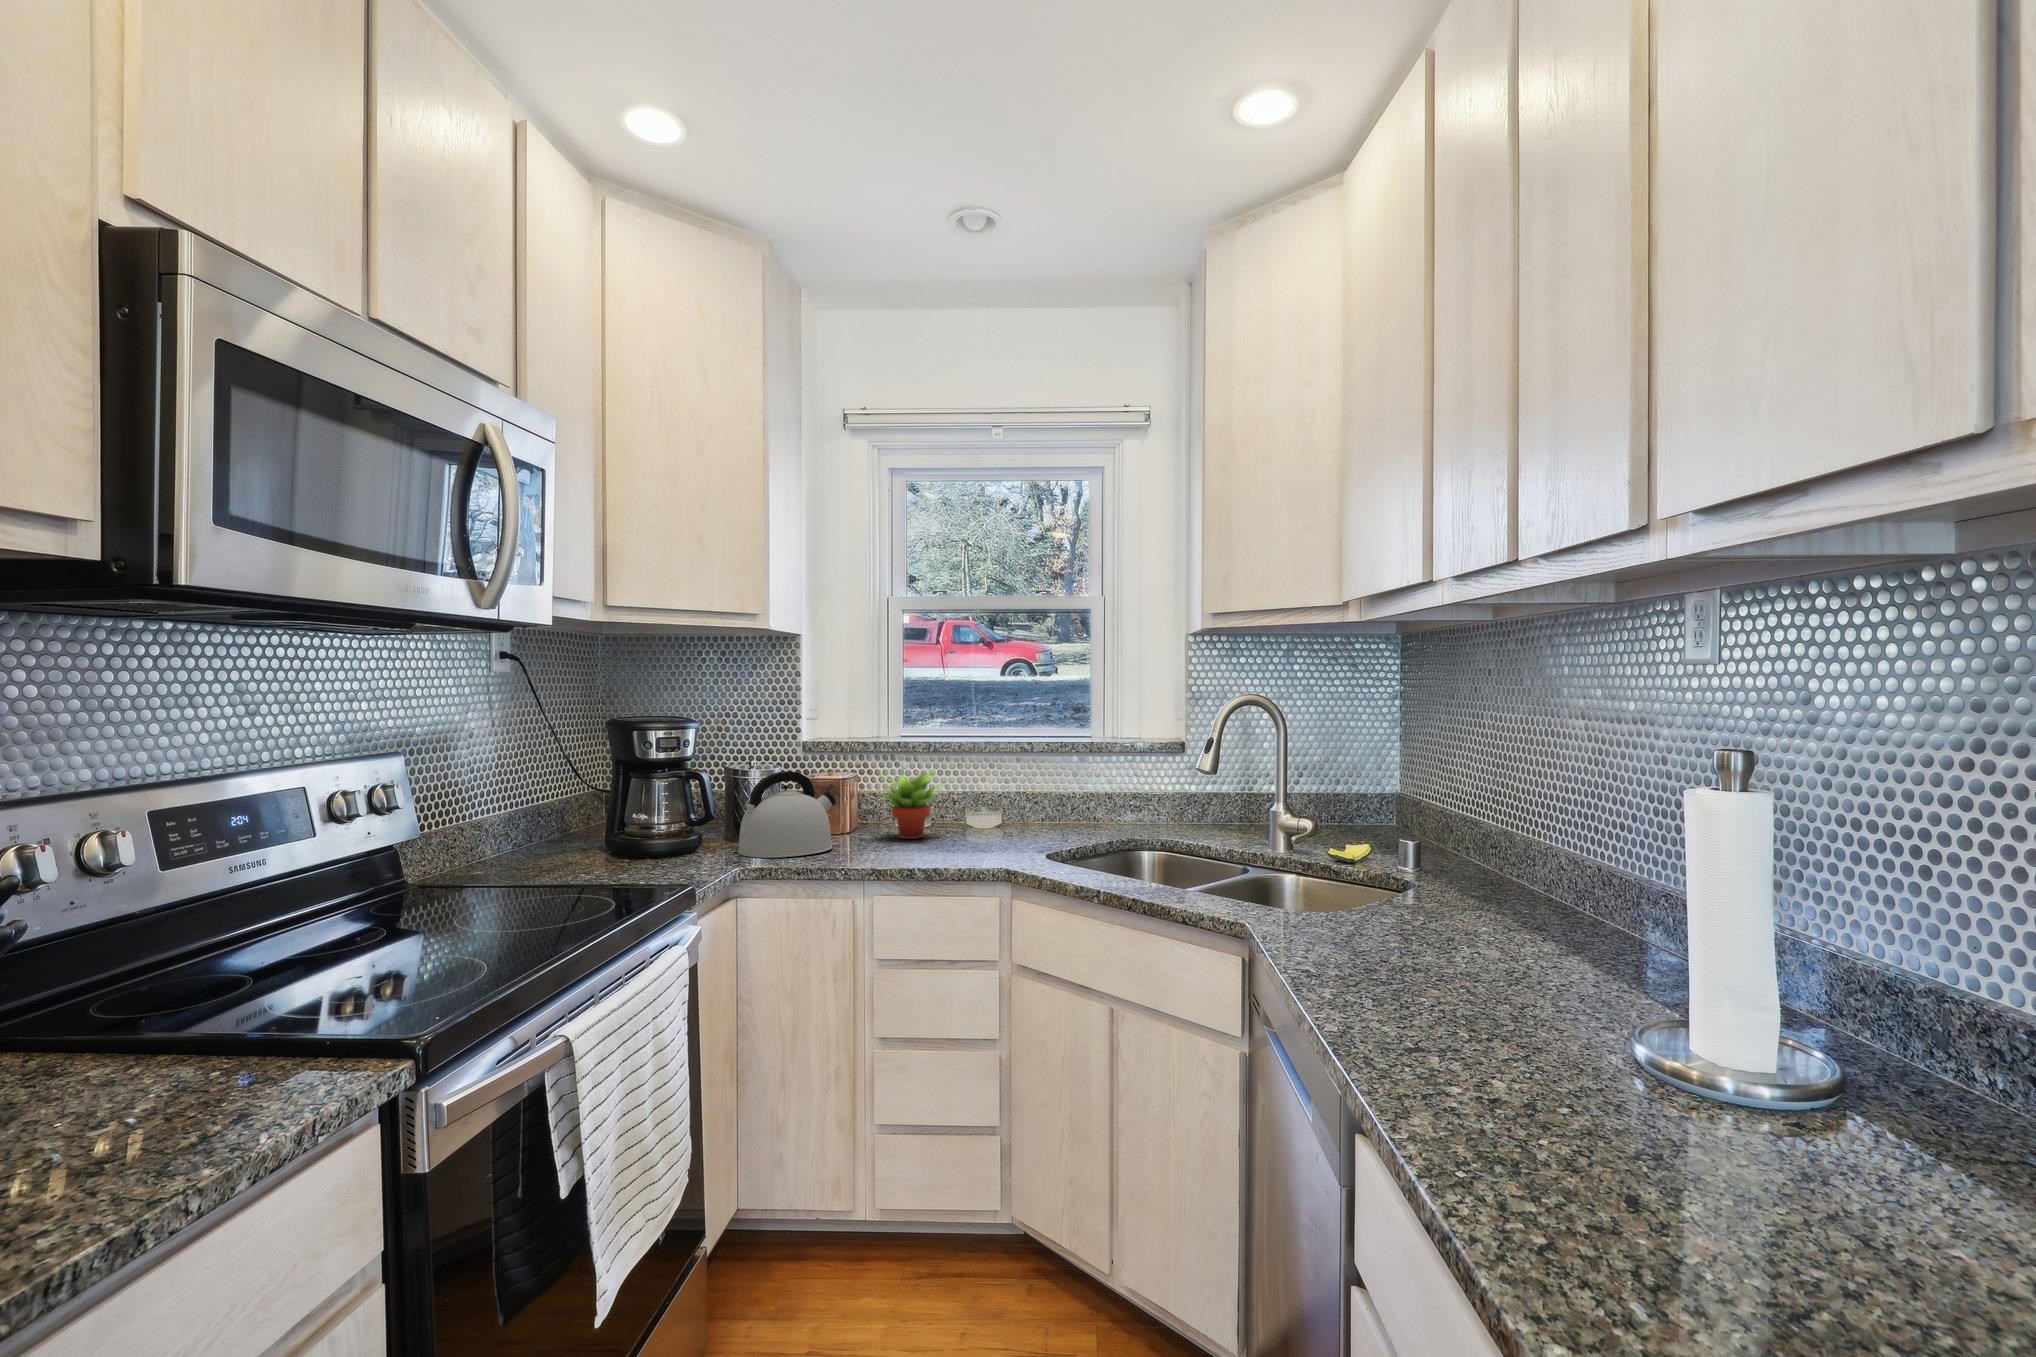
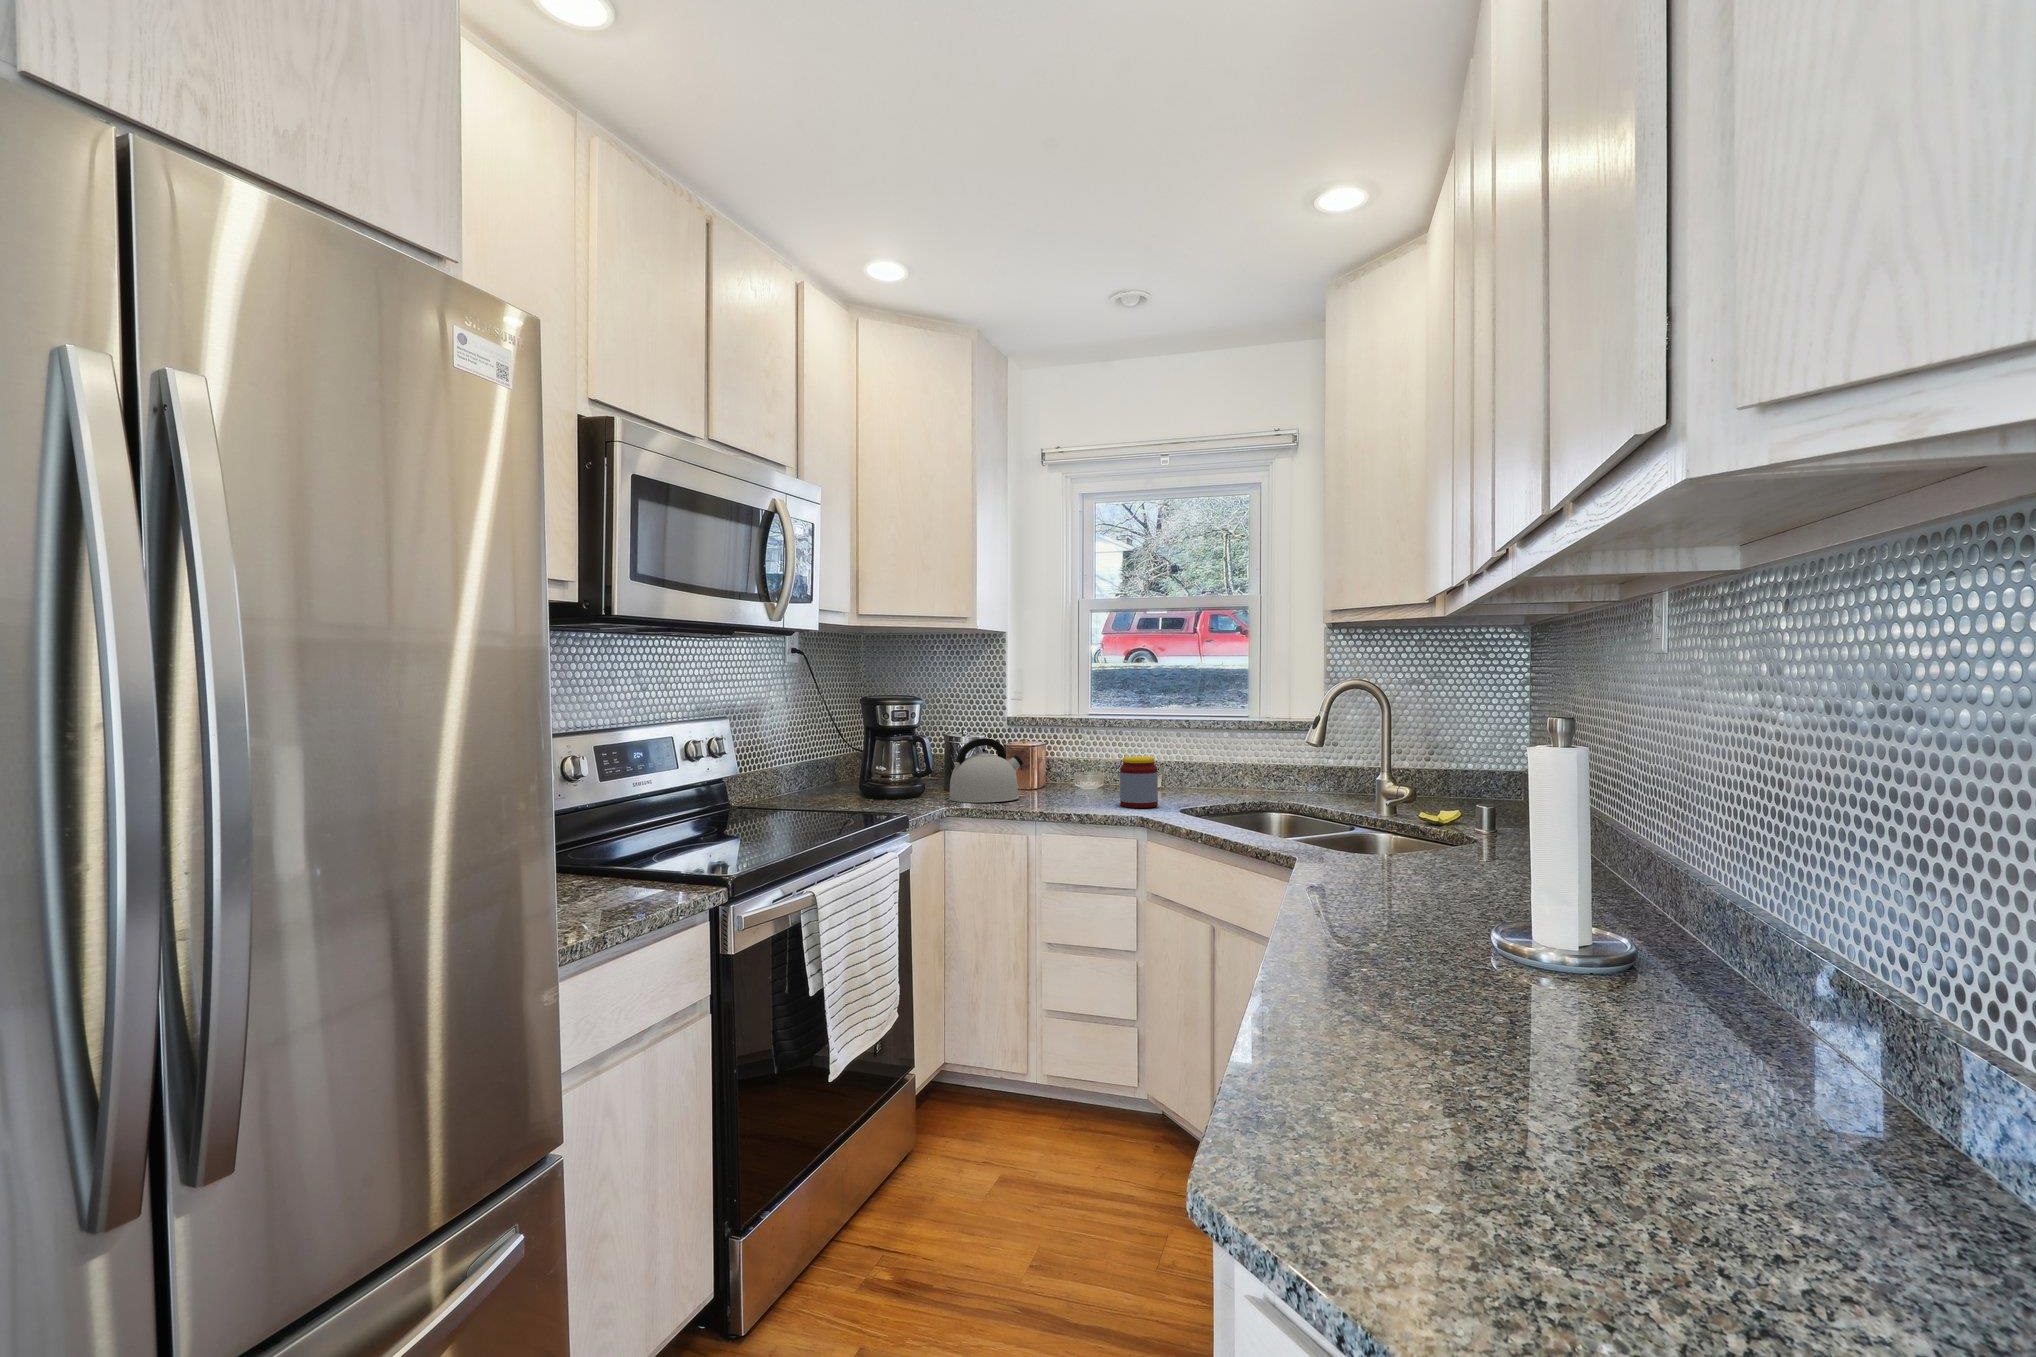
succulent plant: present [880,770,942,839] -> none [1052,738,1113,796]
jar: none [964,789,1010,854] -> present [1120,756,1158,808]

